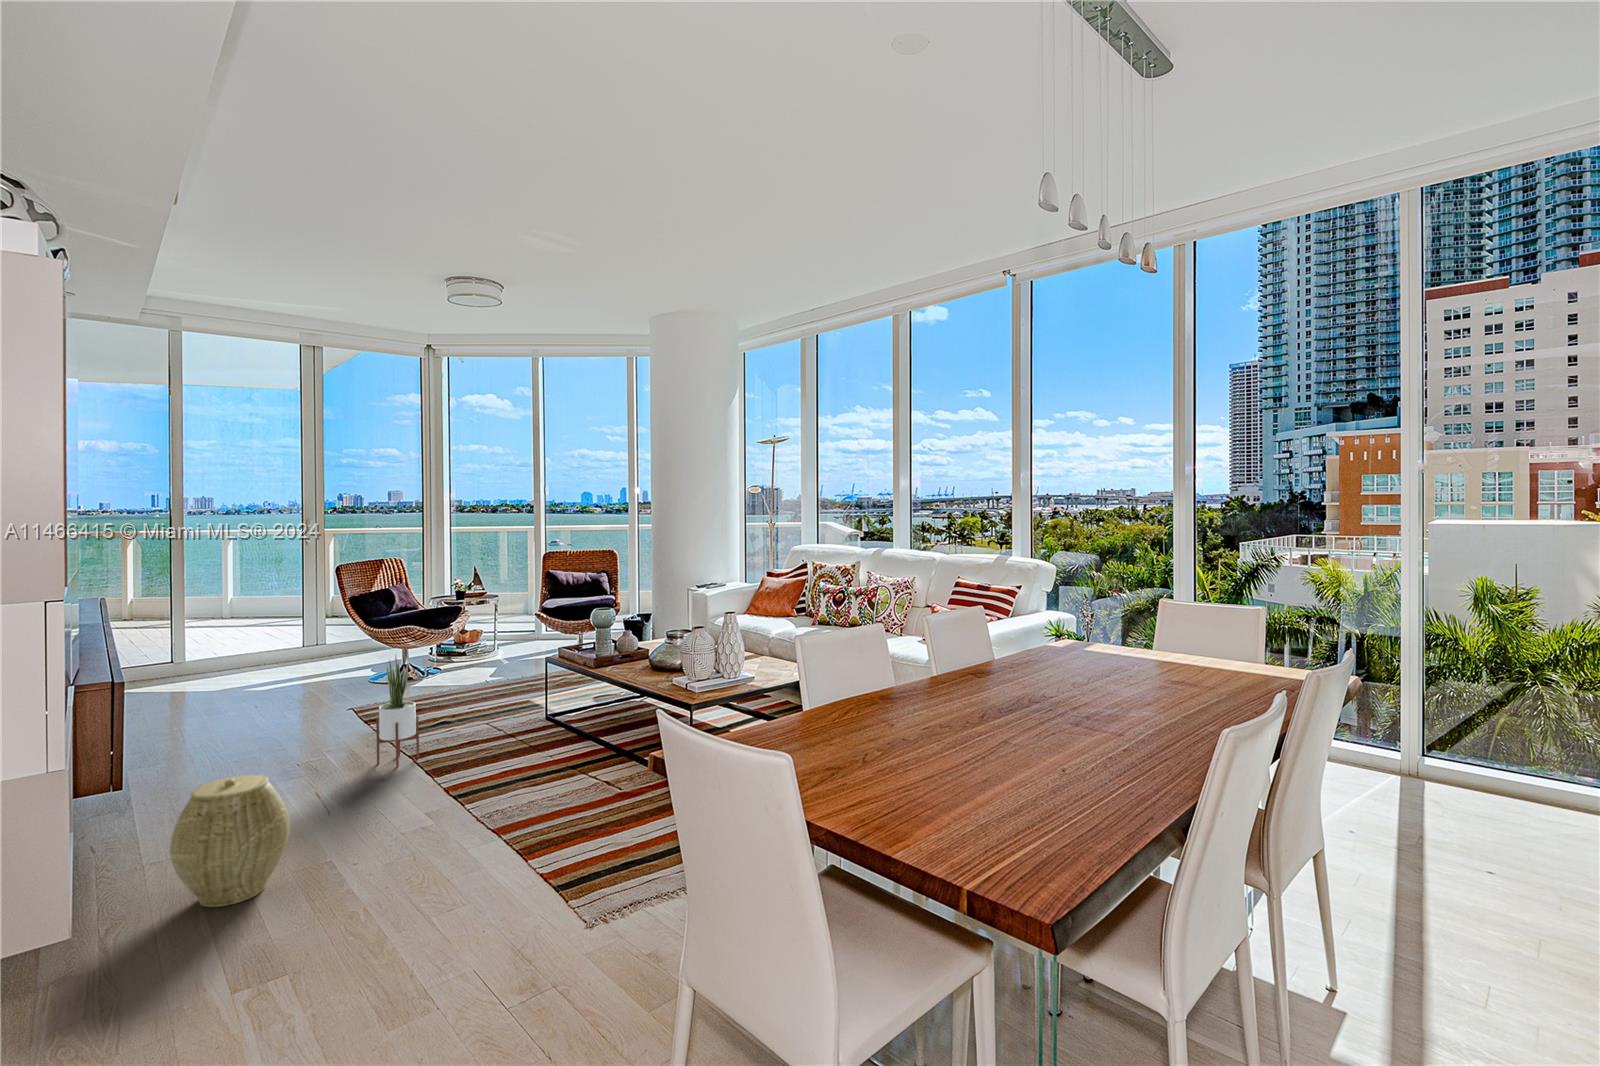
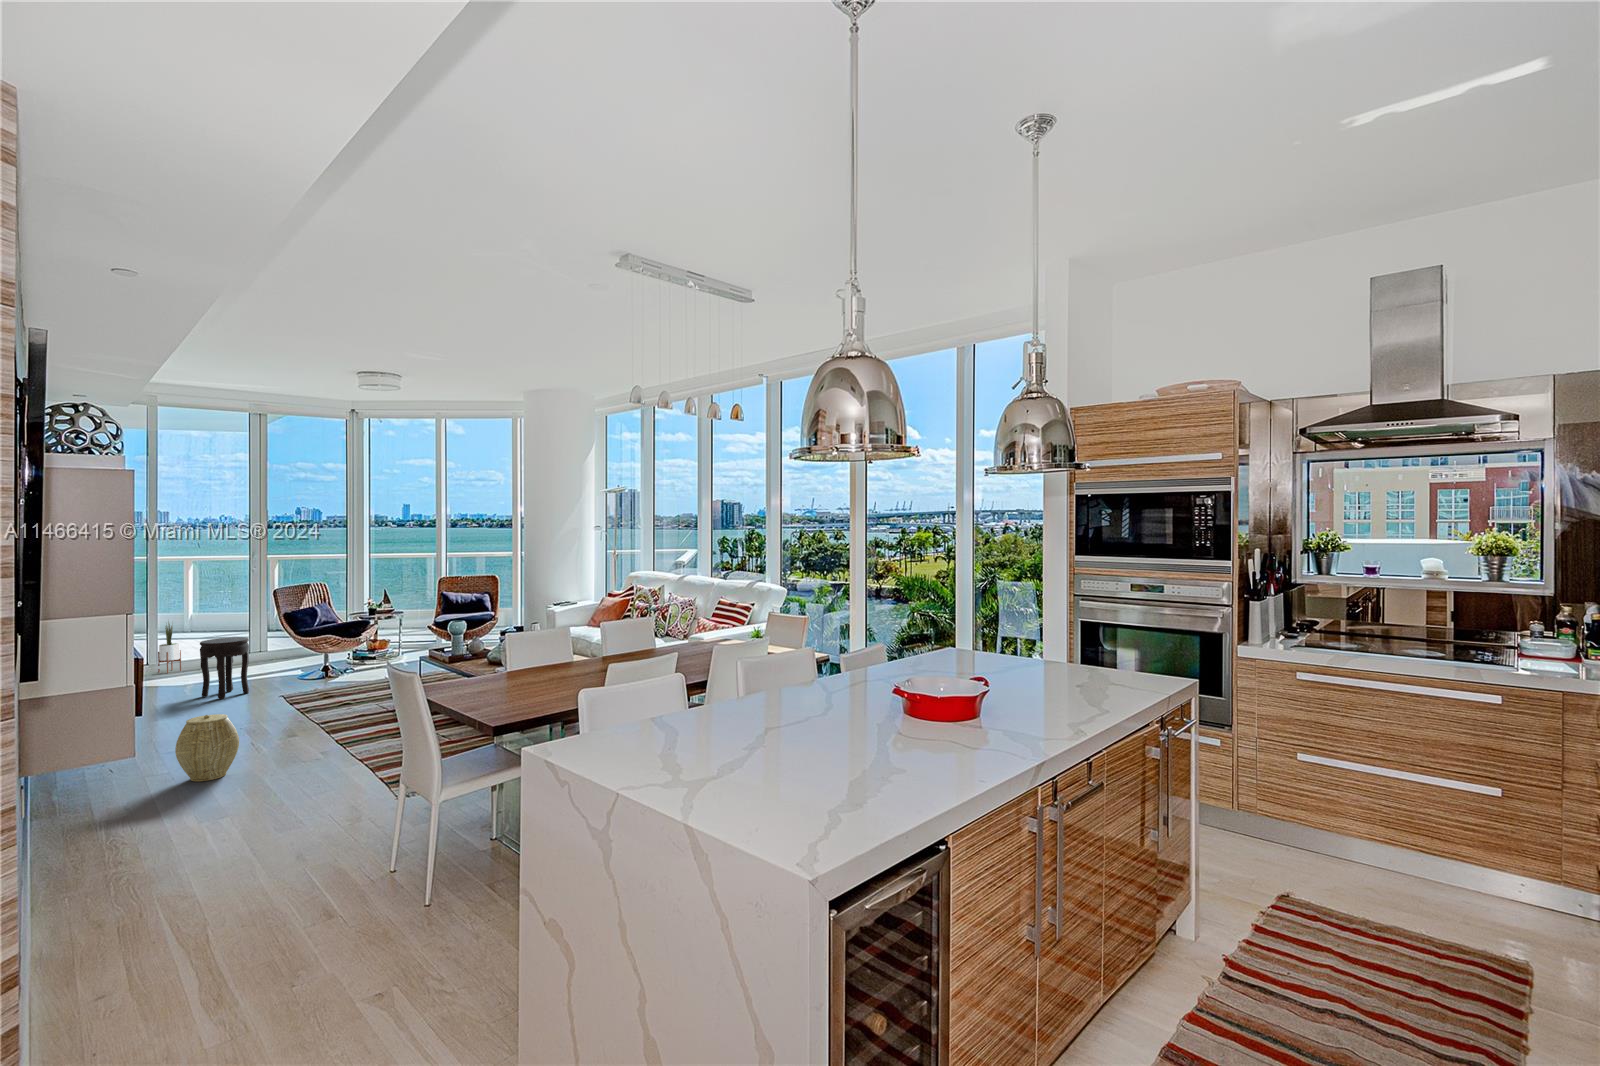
side table: none [235,628,305,716] -> present [200,637,249,699]
potted plant: present [376,654,419,767] -> present [158,621,181,673]

